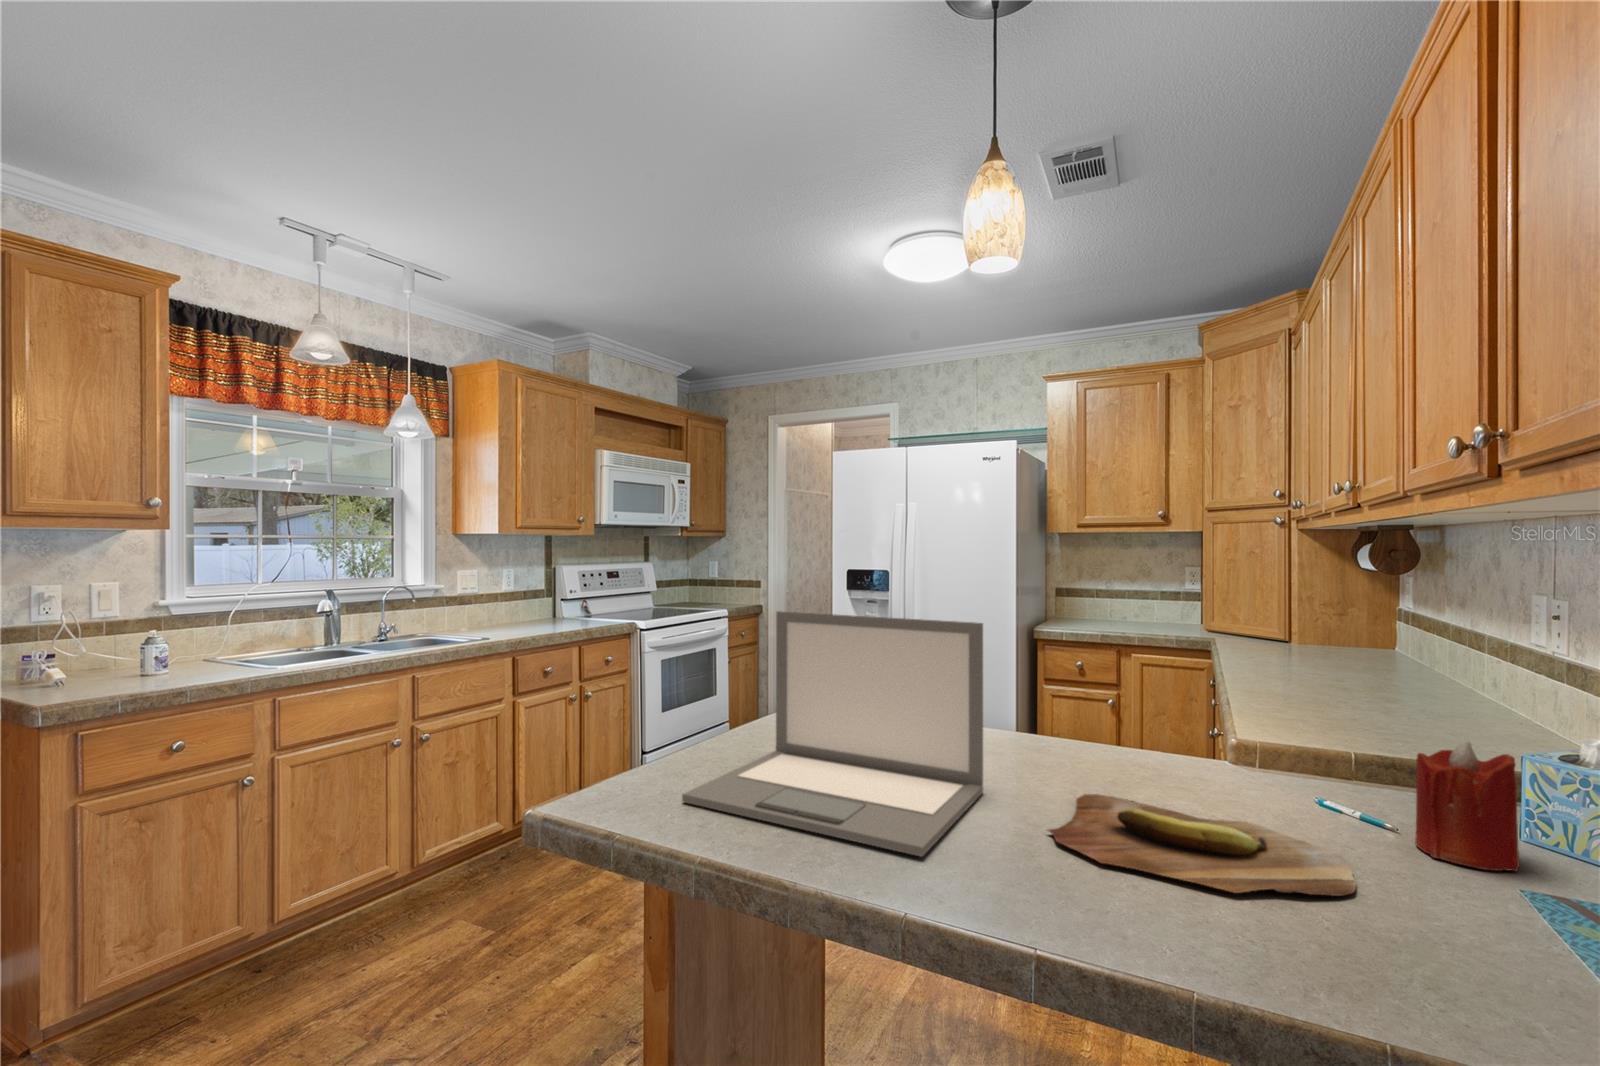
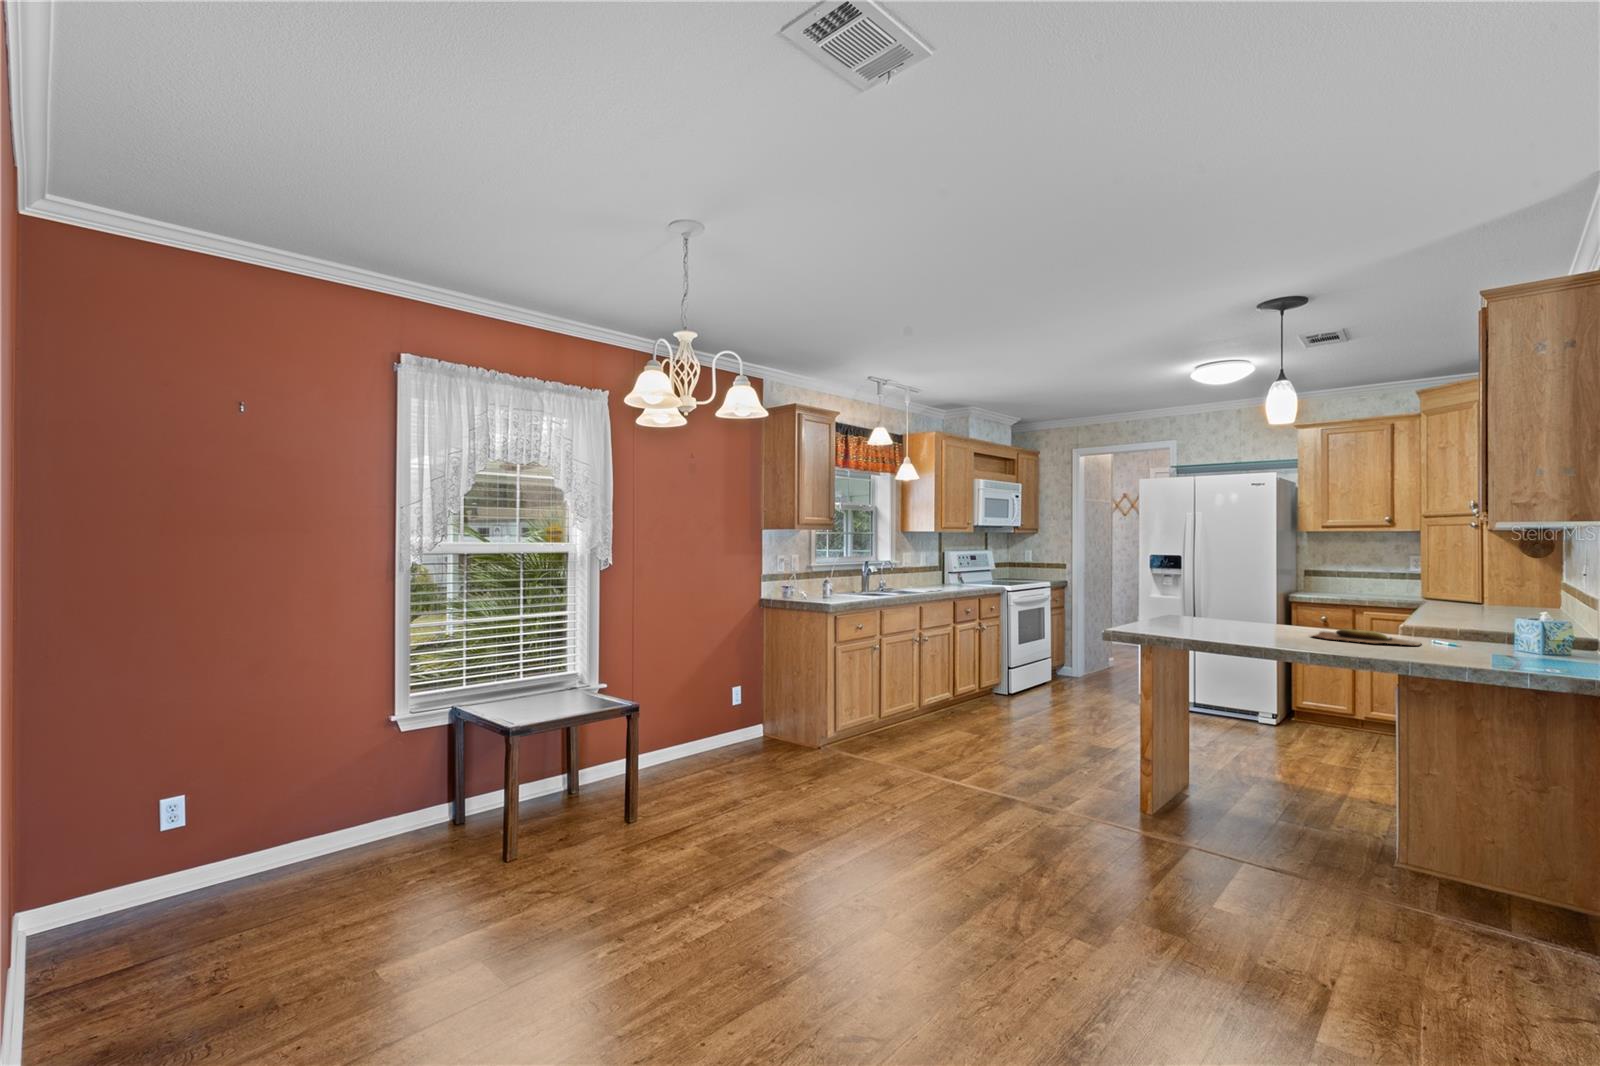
laptop: present [682,611,983,857] -> none [1163,565,1280,636]
candle: present [1415,741,1519,871] -> none [1455,607,1491,647]

